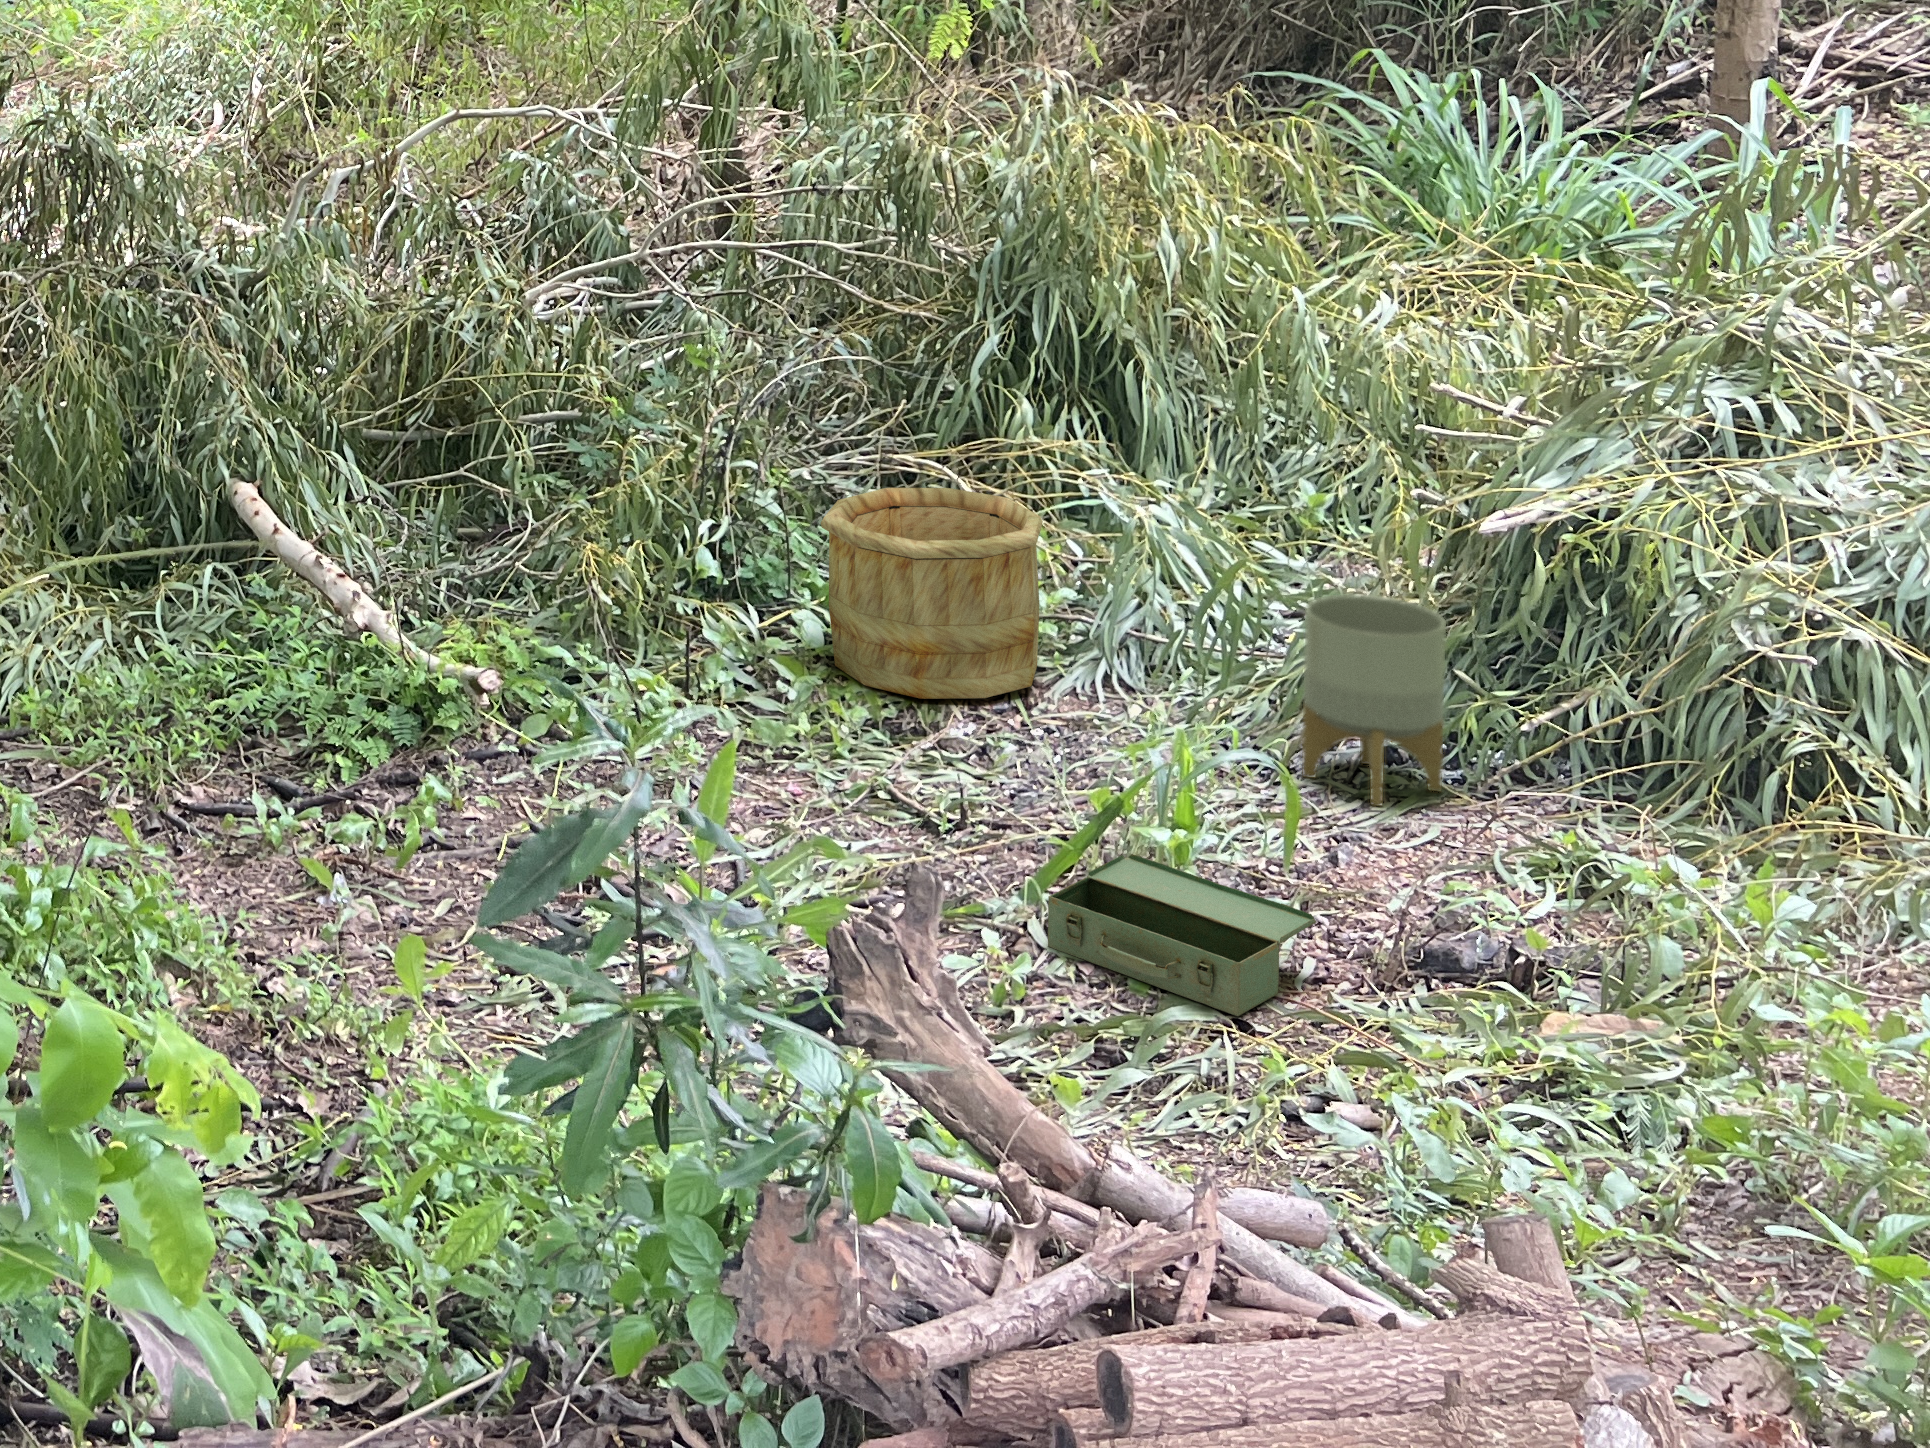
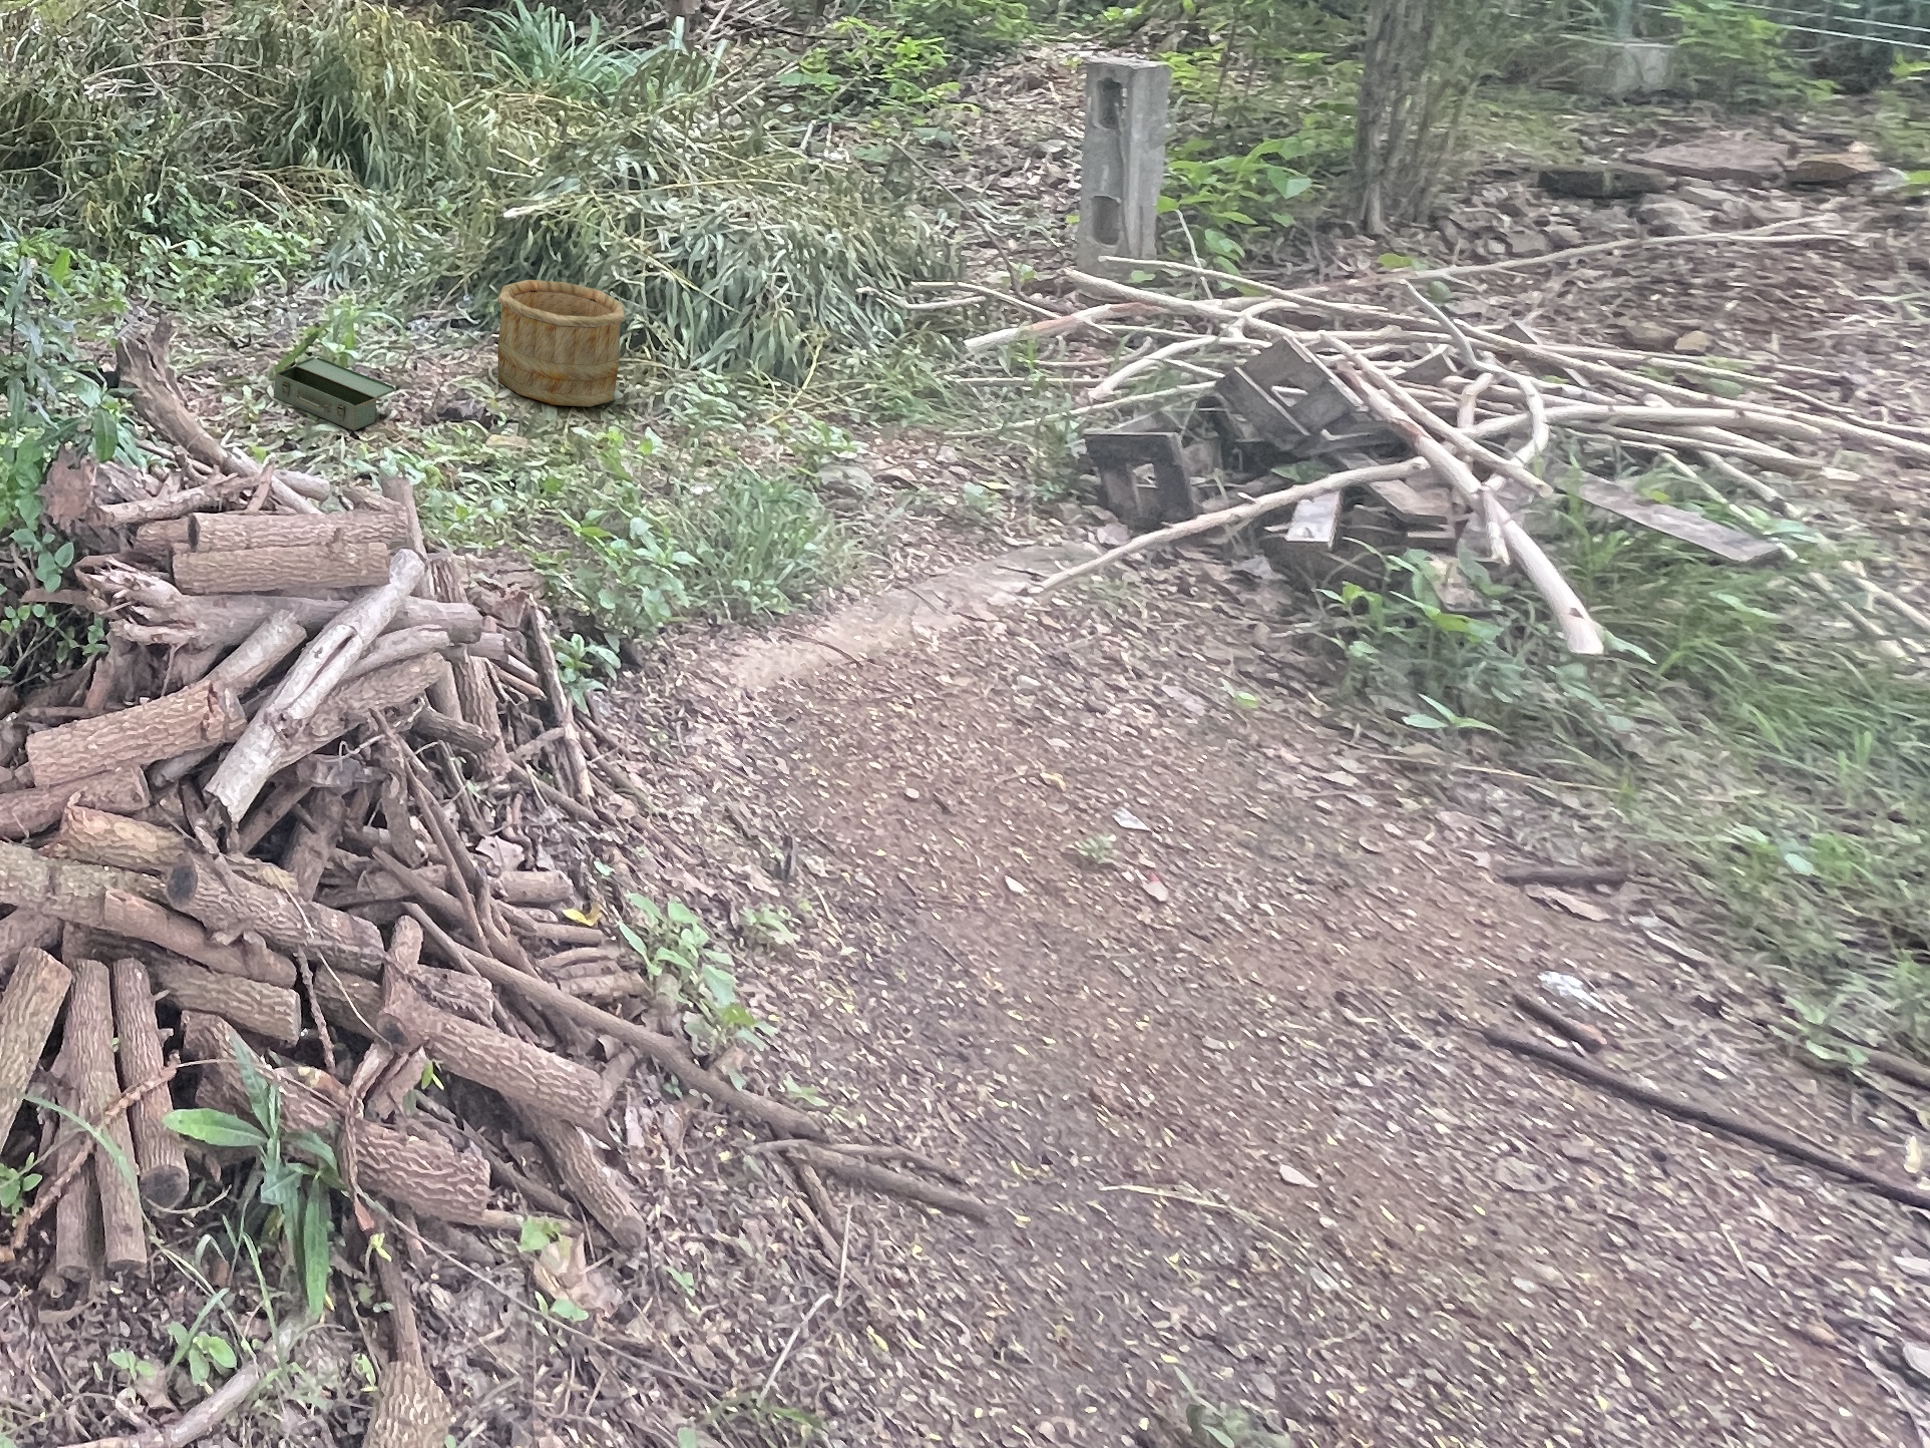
wooden bucket: present [821,488,1043,699] -> present [498,280,625,407]
planter: present [1302,594,1446,806] -> none [409,245,480,345]

